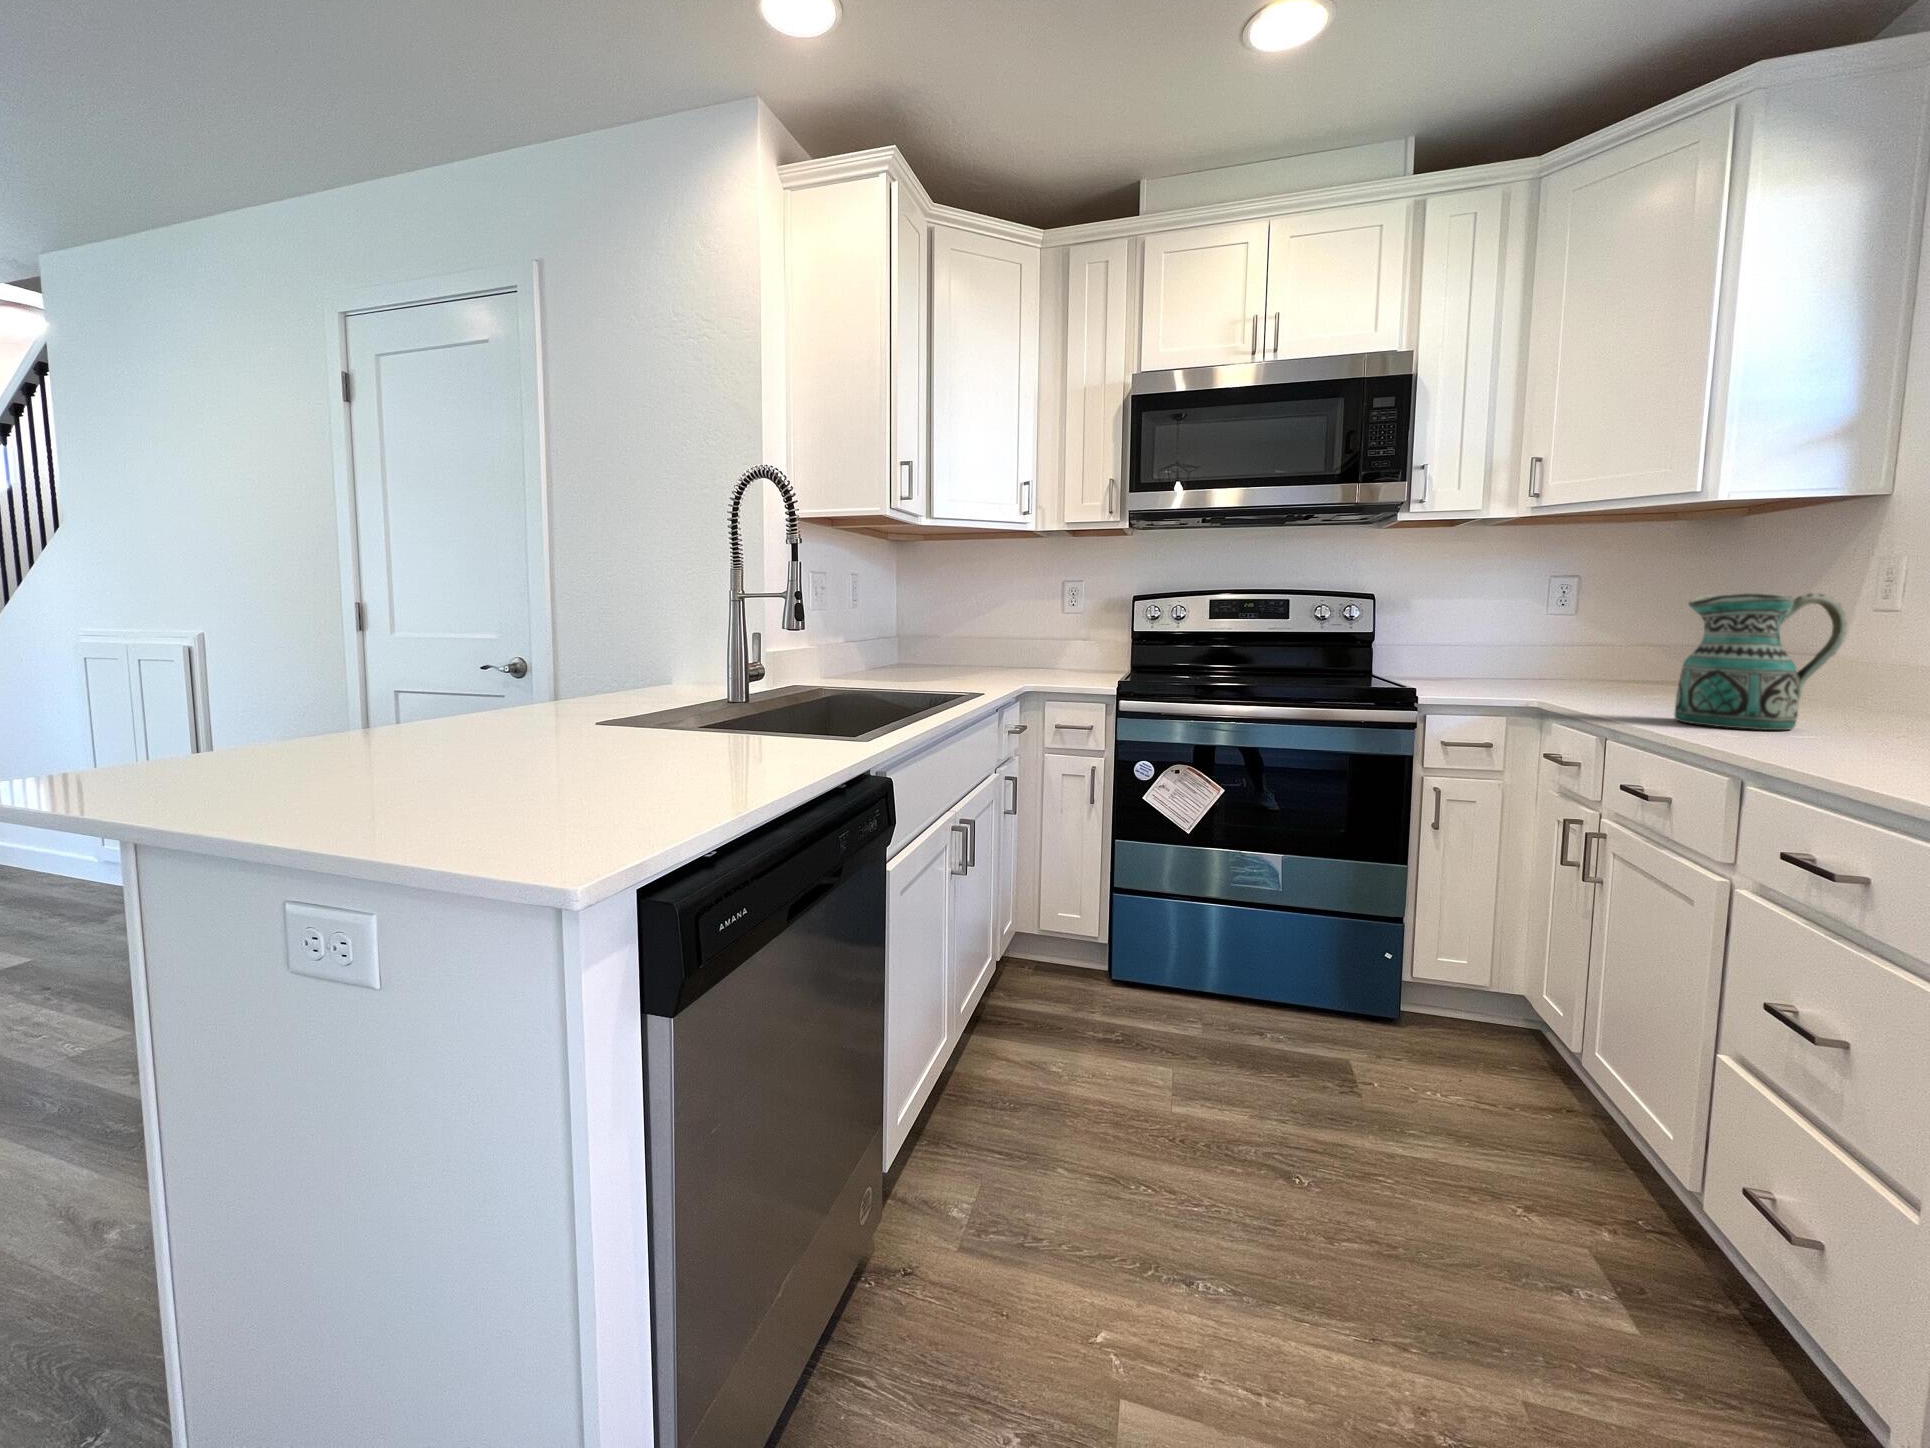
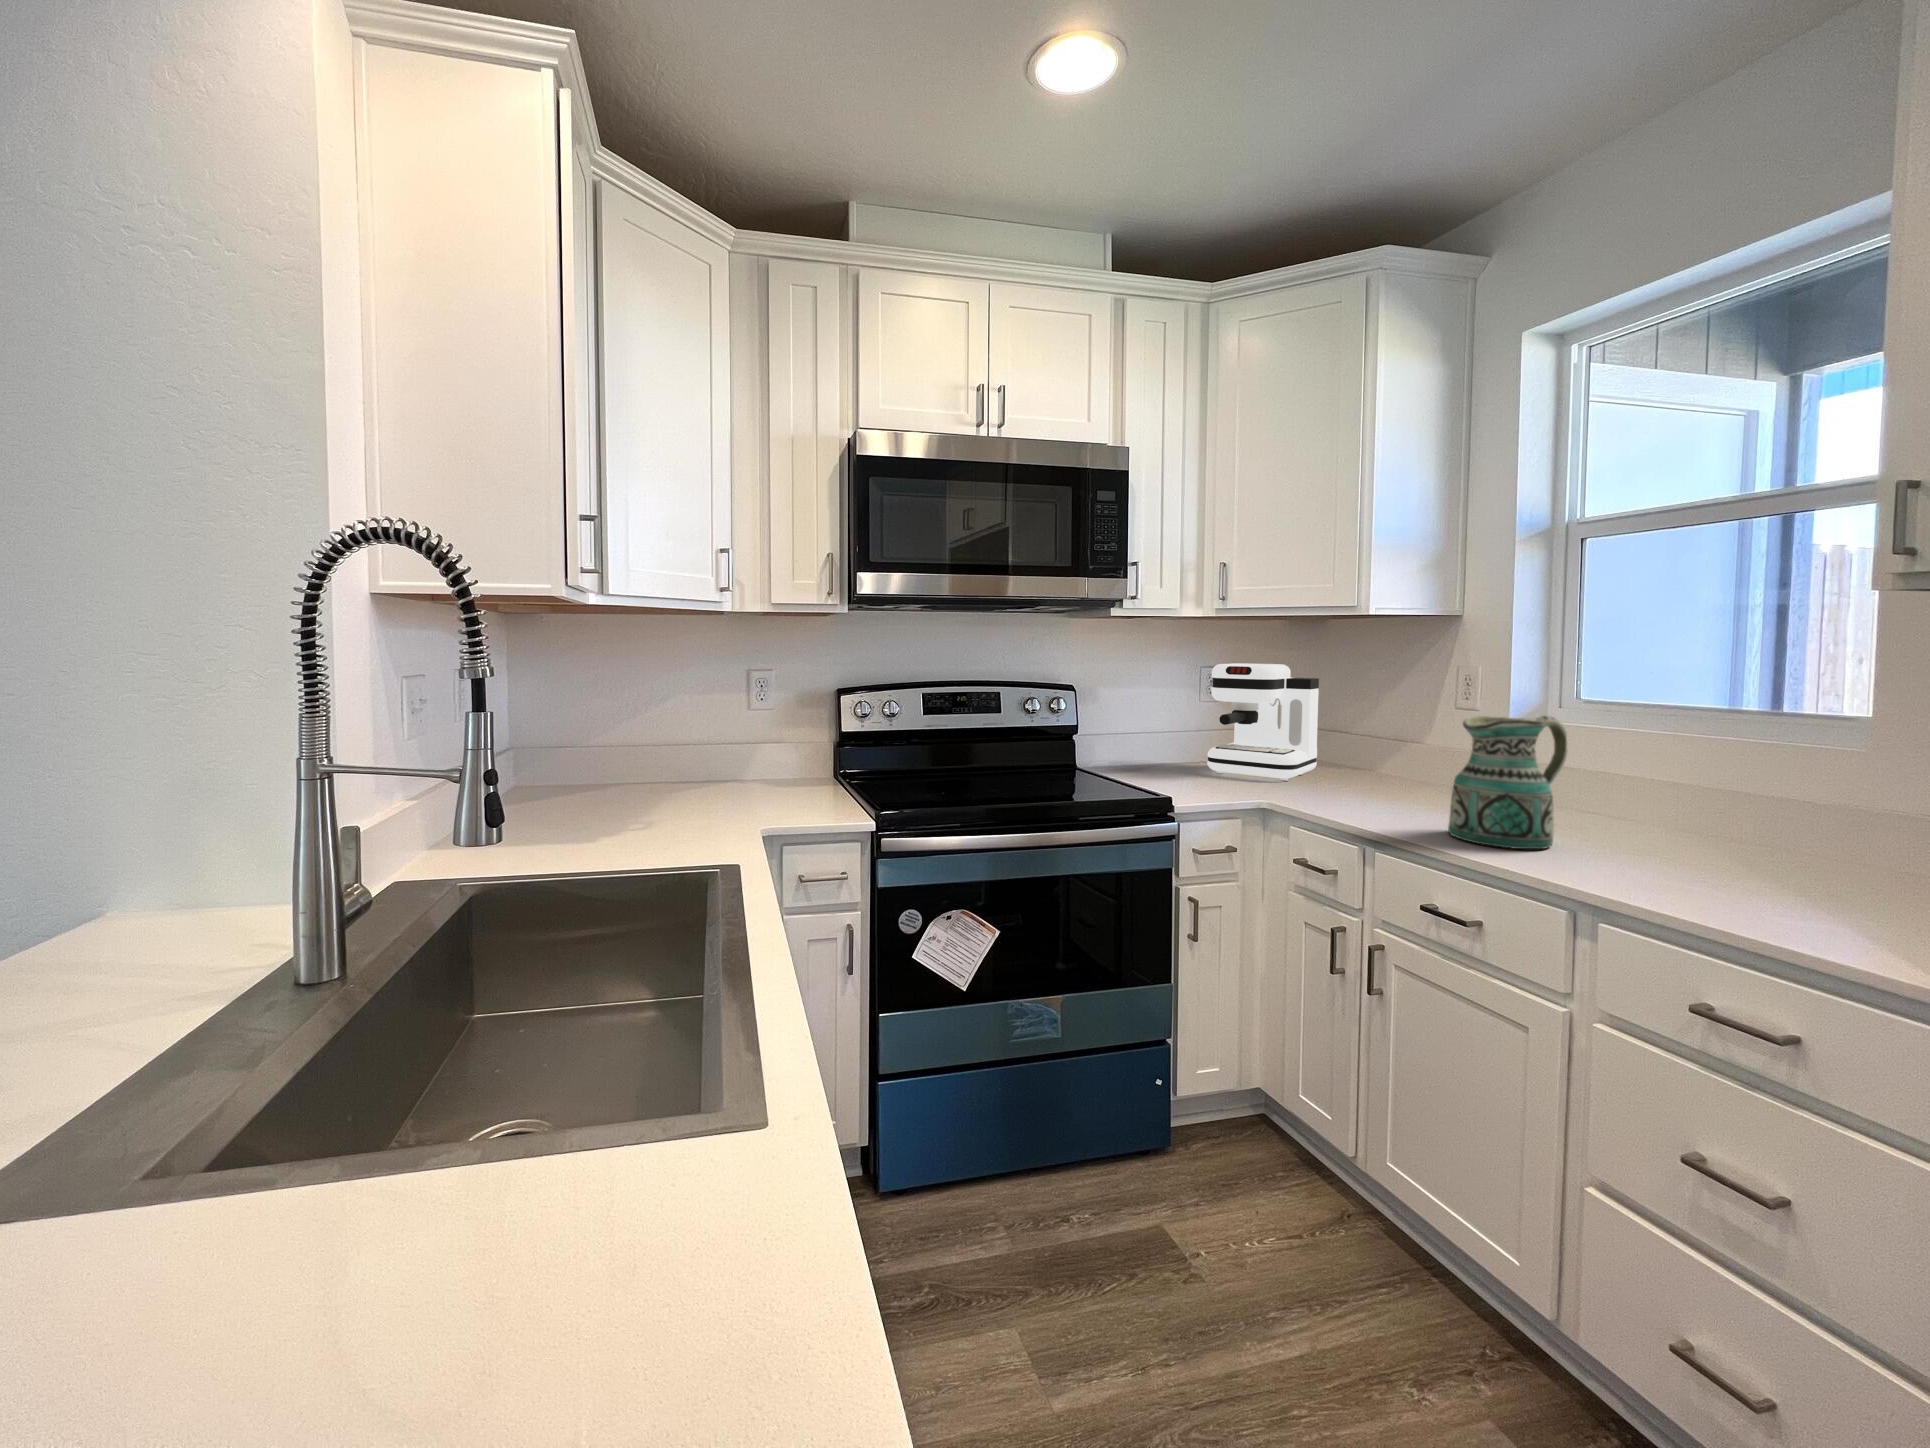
coffee maker: none [1524,568,1683,693] -> present [1207,663,1319,781]

